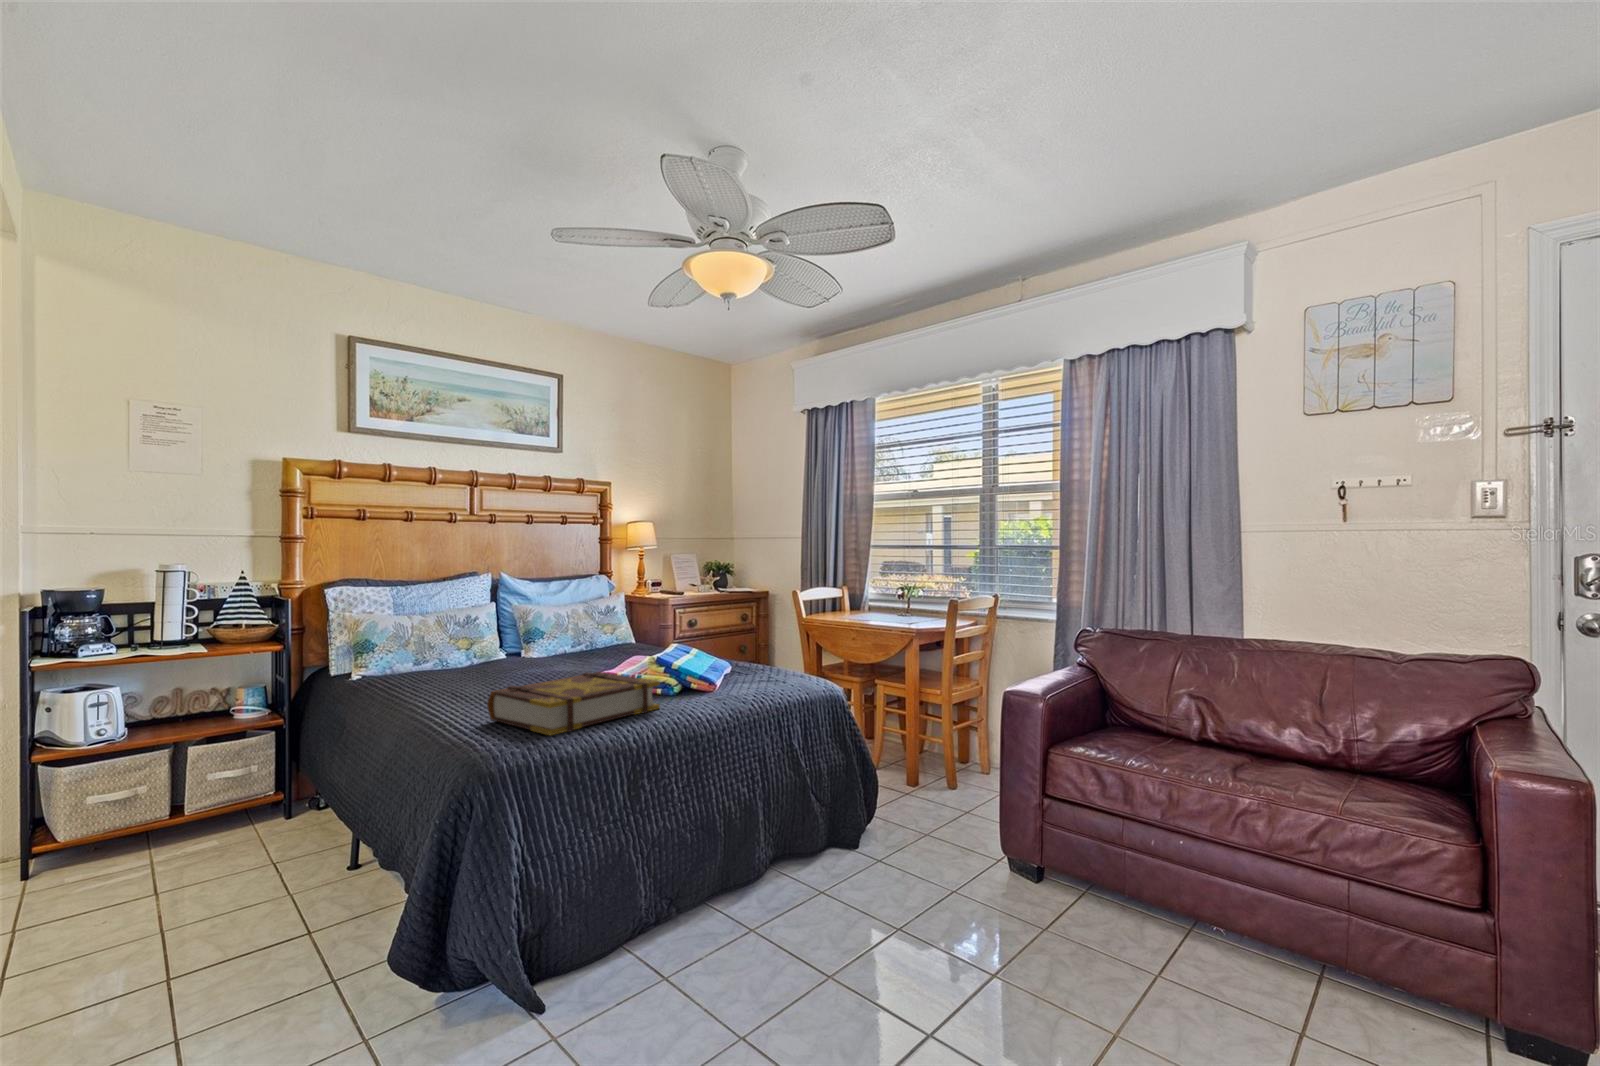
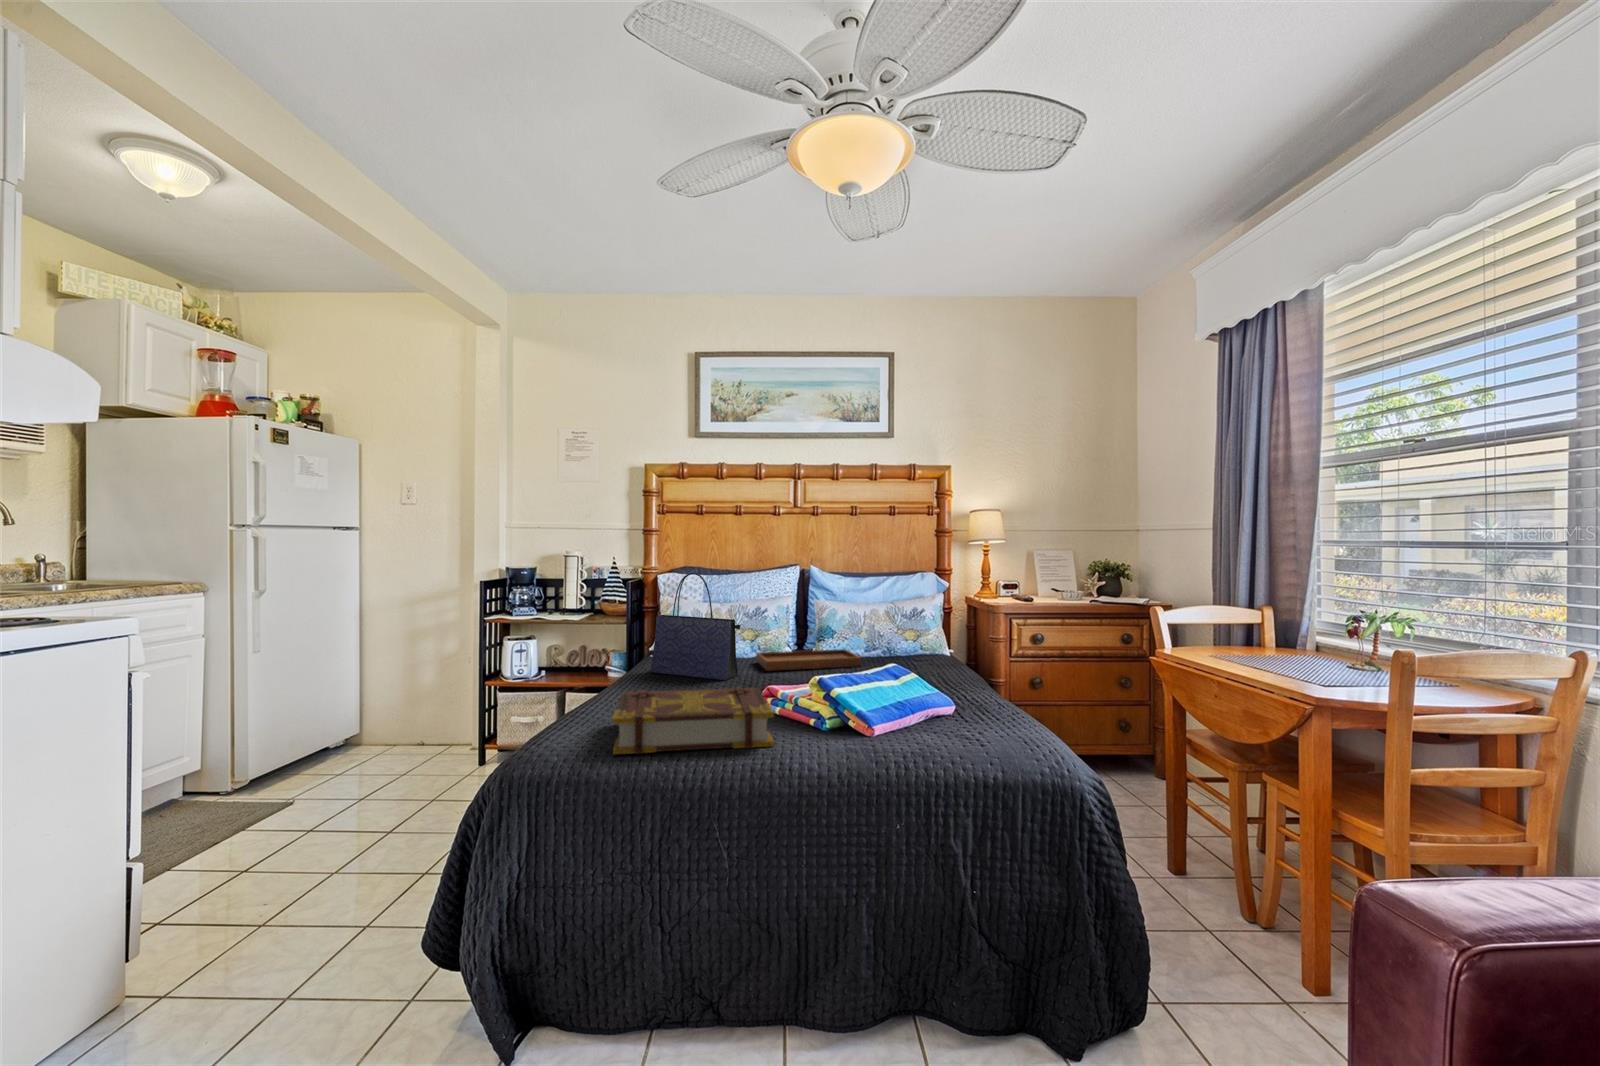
tote bag: none [399,580,511,689] -> present [650,573,740,680]
tray: none [493,630,598,671] -> present [757,630,862,671]

